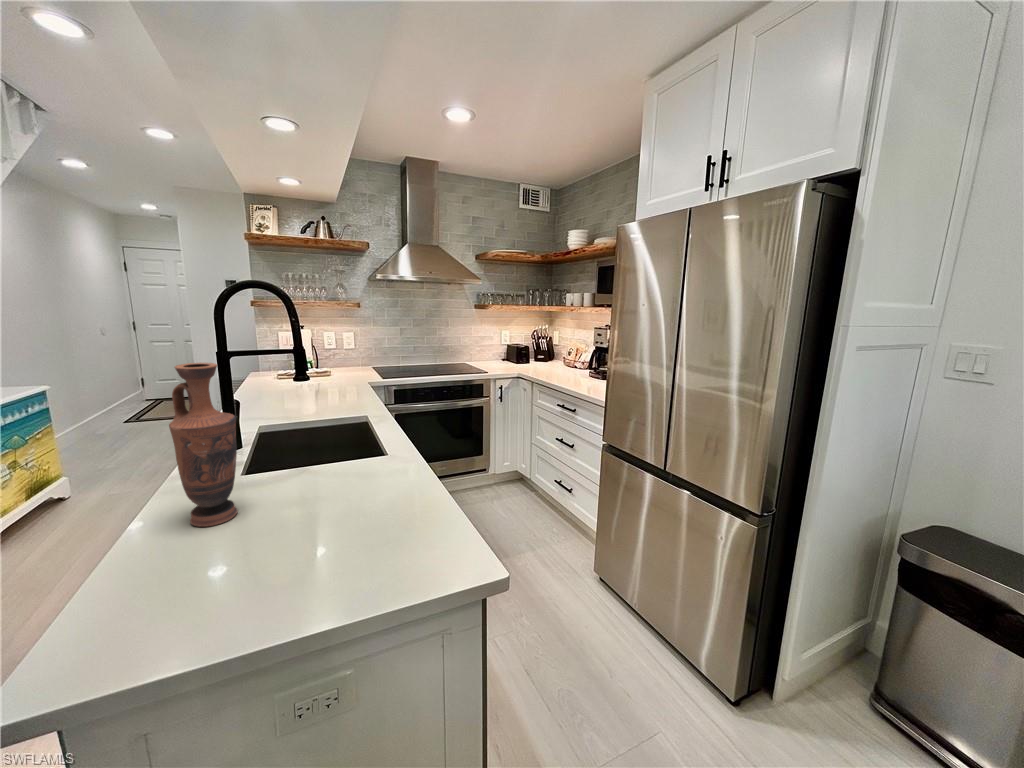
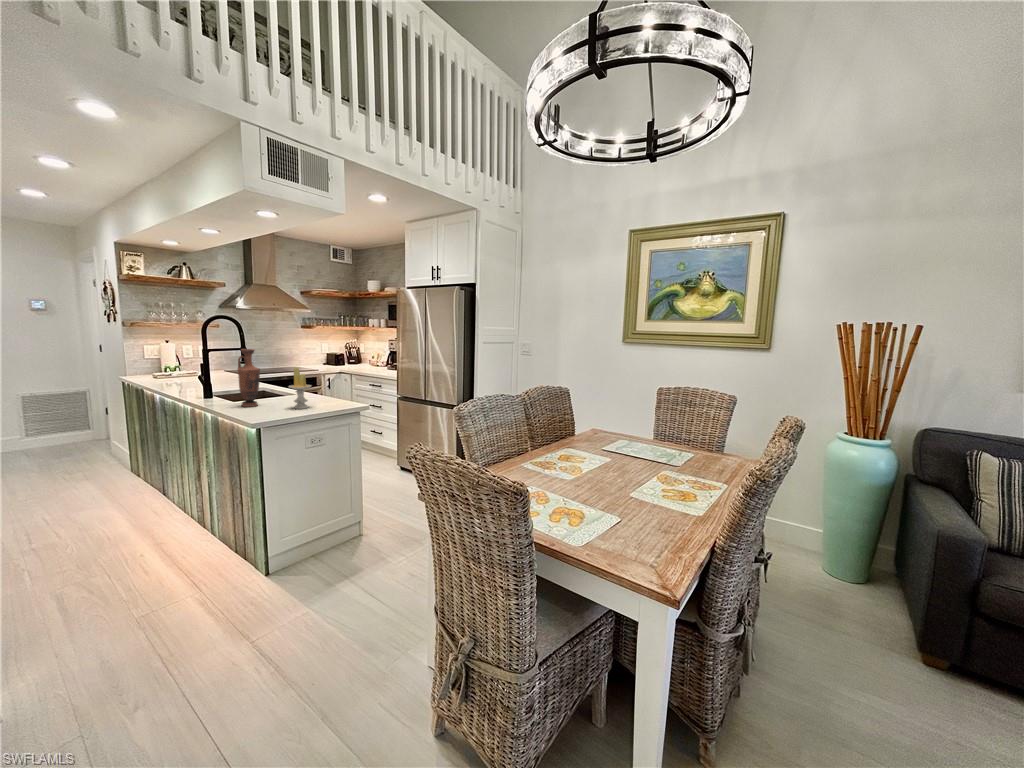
candle: none [253,437,333,579] -> present [289,368,311,409]

